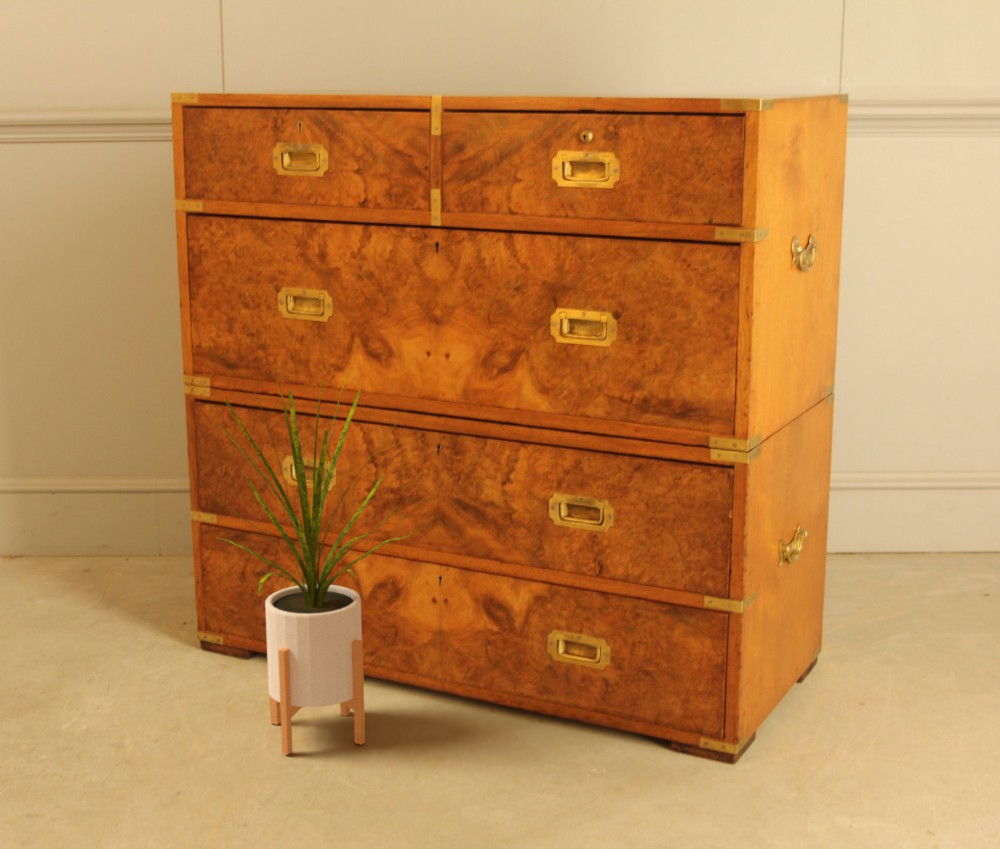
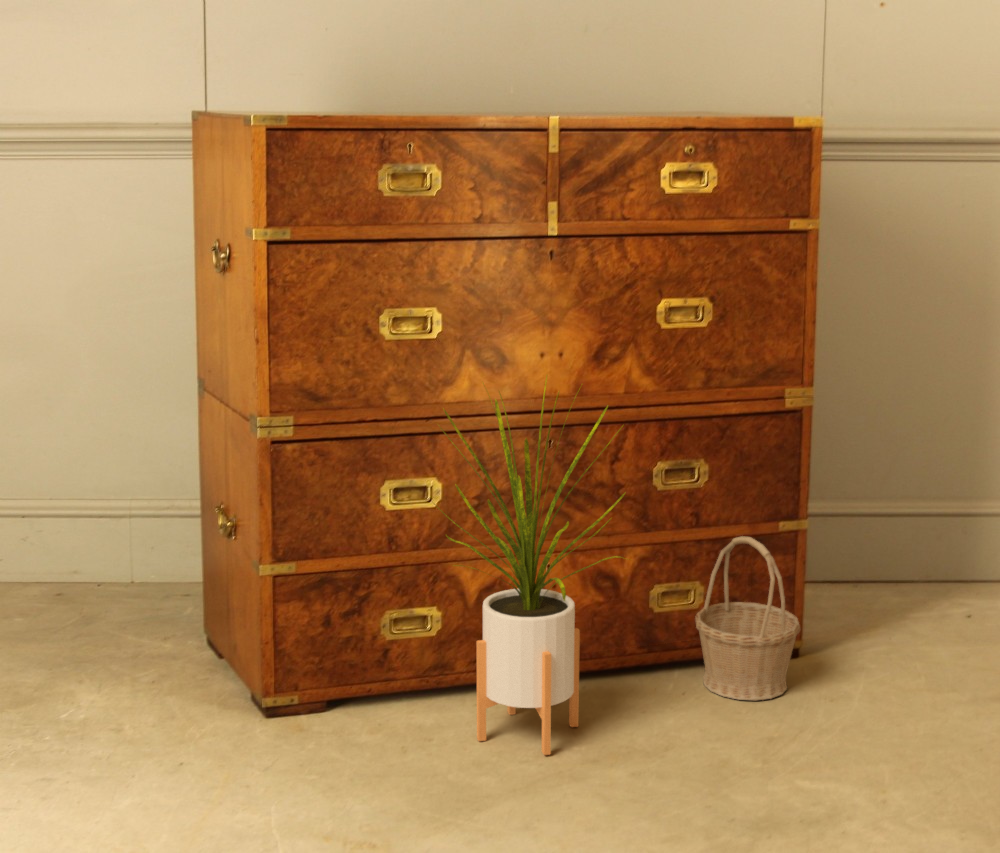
basket: none [524,599,649,798] -> present [695,537,800,700]

